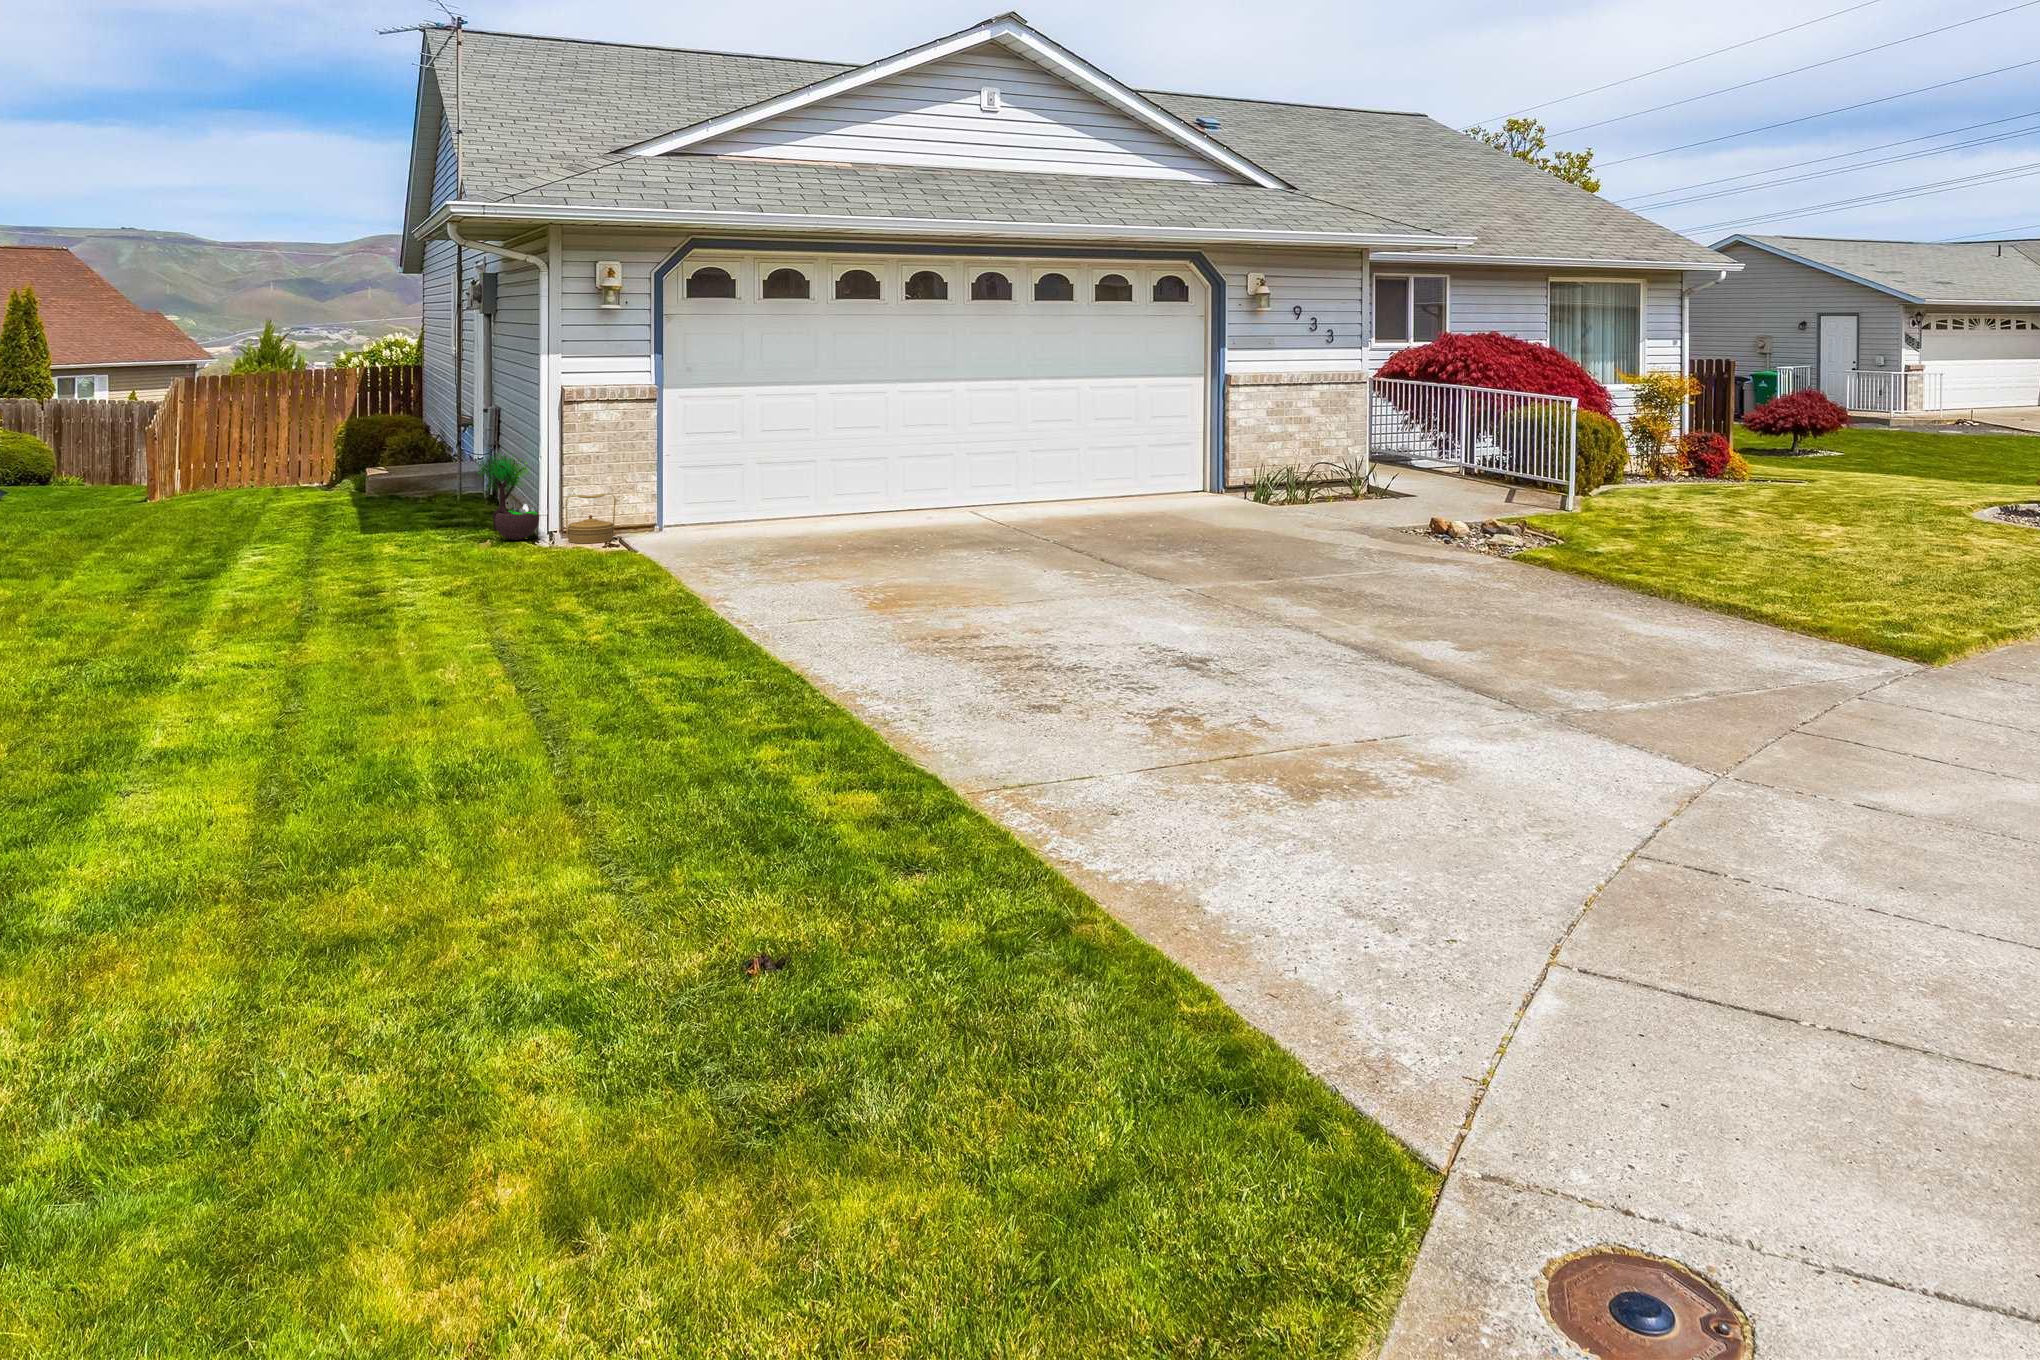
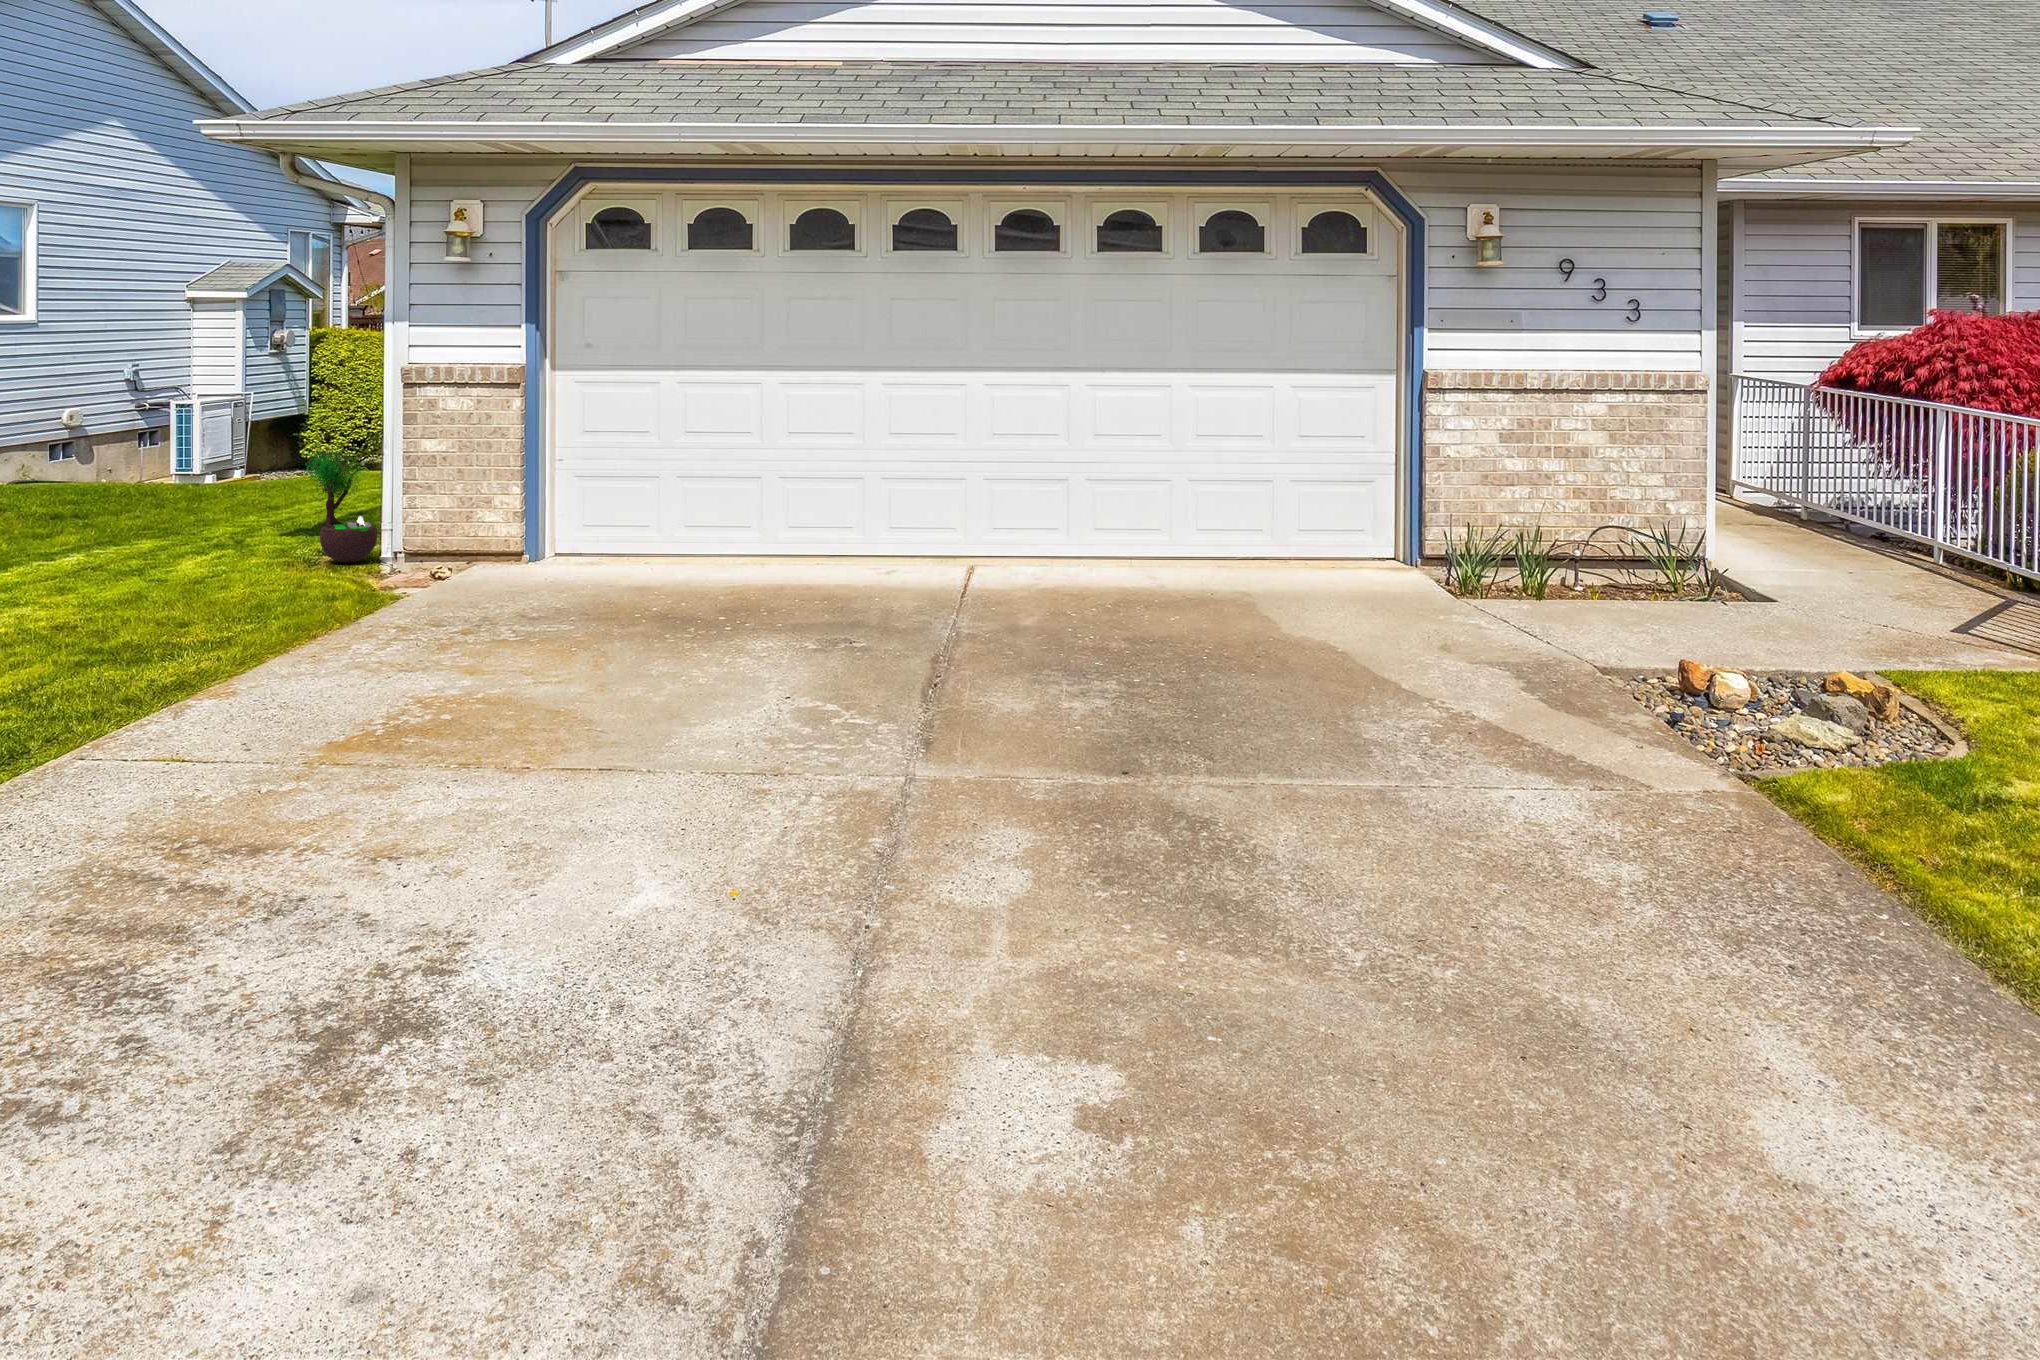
woven basket: present [566,494,616,543] -> none [387,508,452,574]

